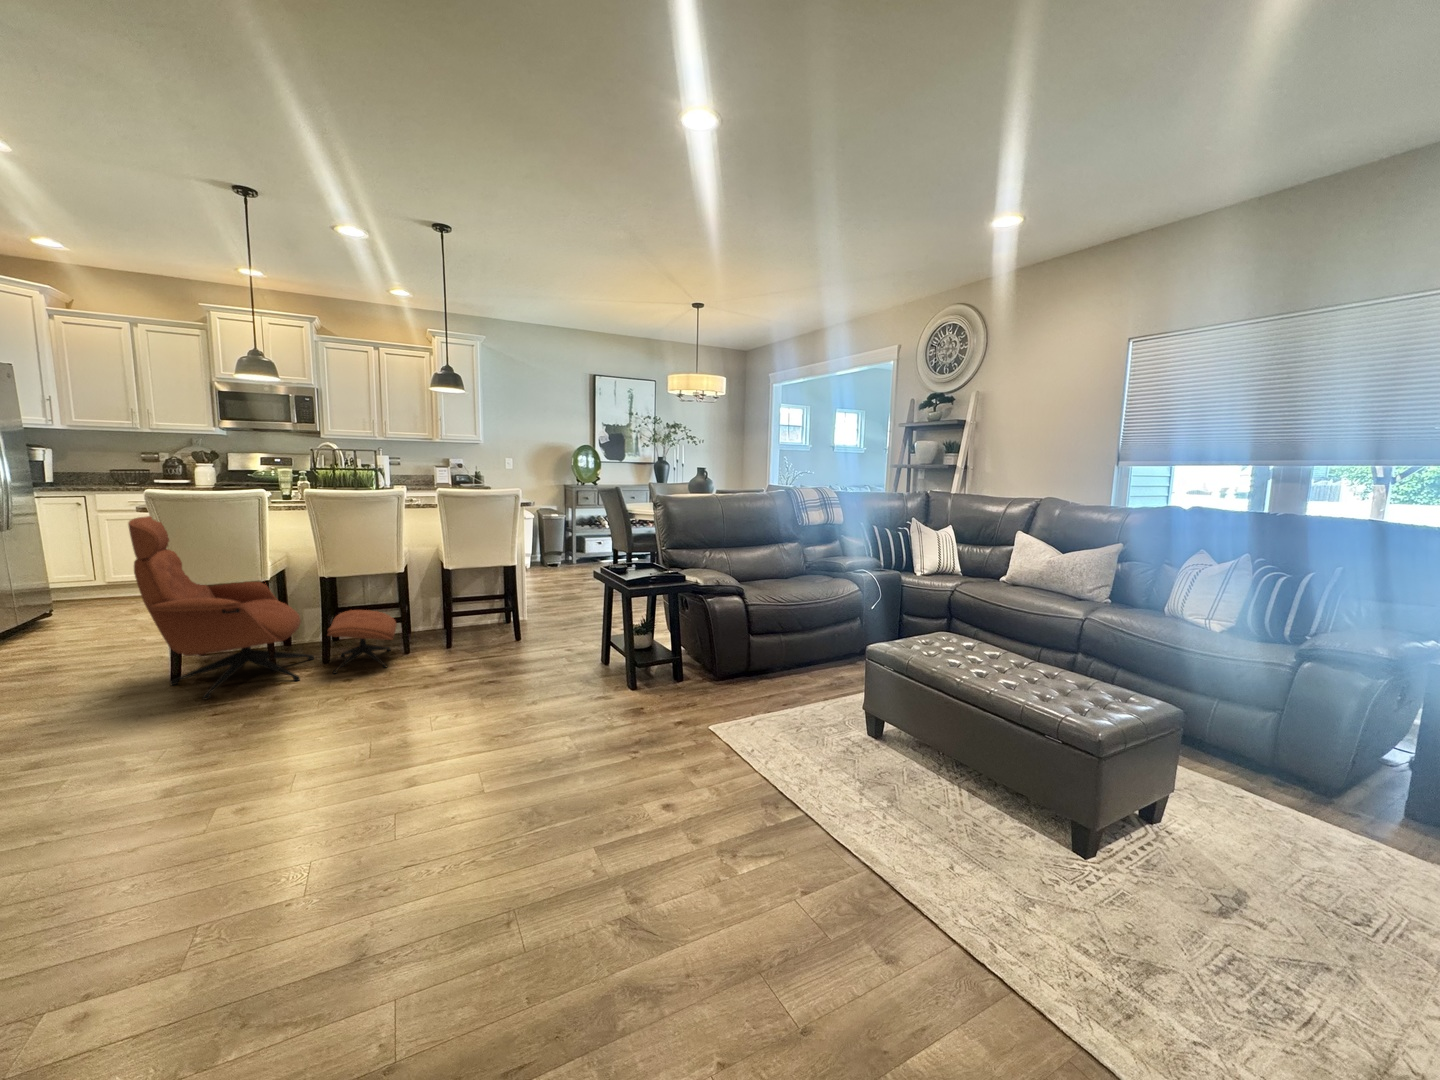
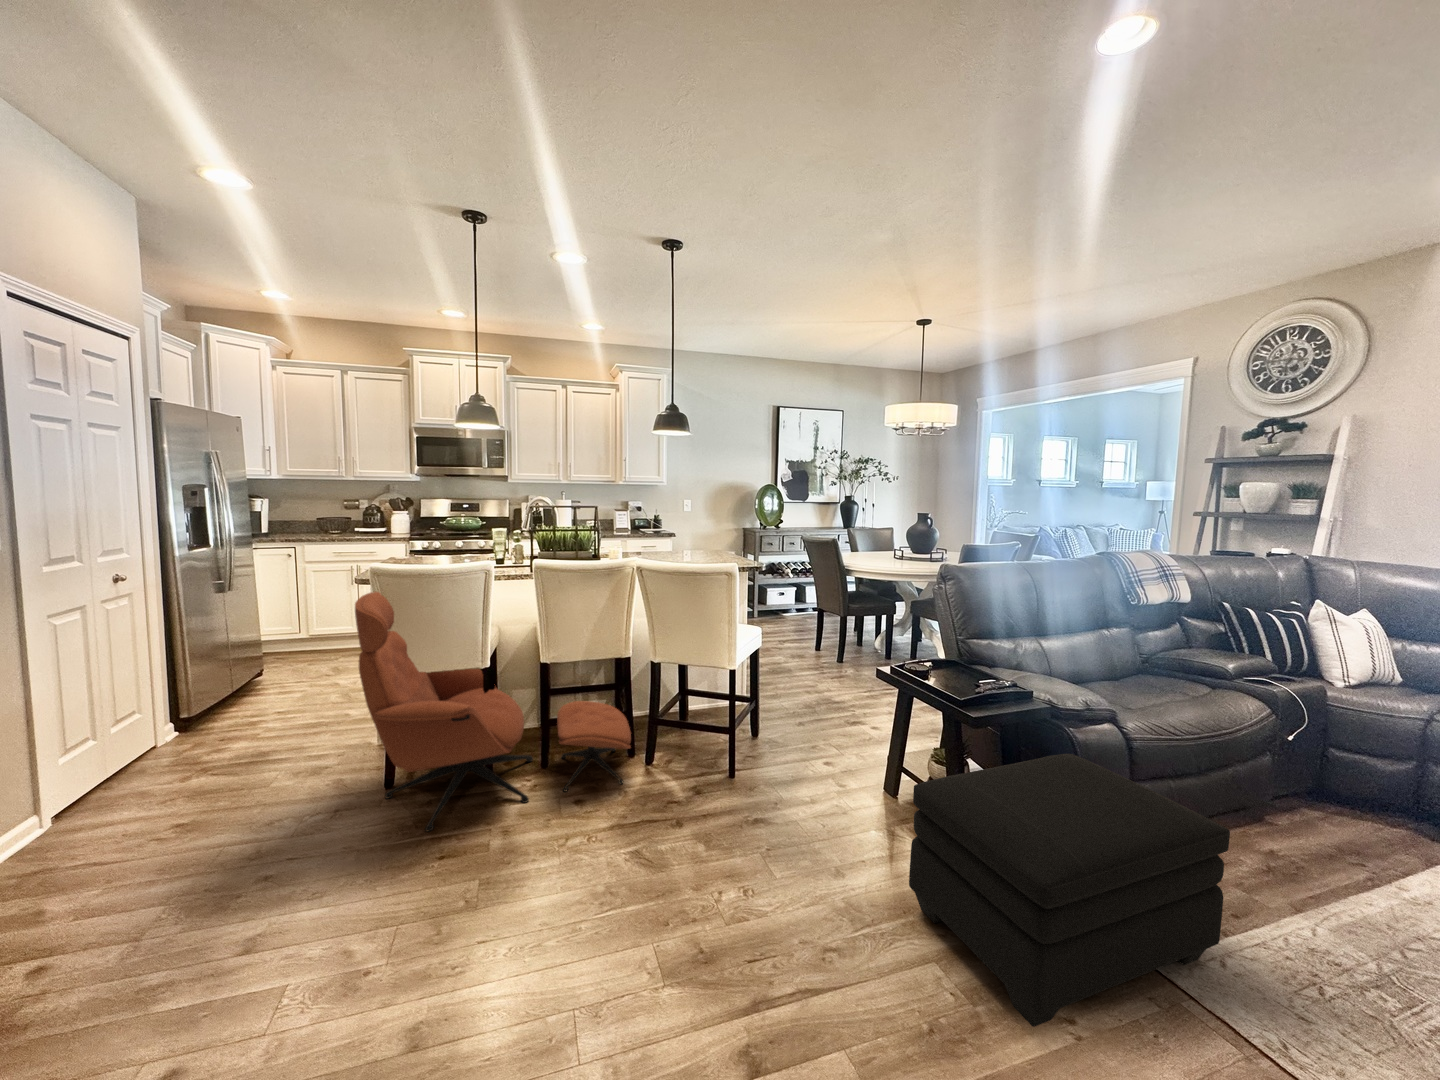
ottoman: none [559,612,734,749] -> present [909,754,1230,1027]

